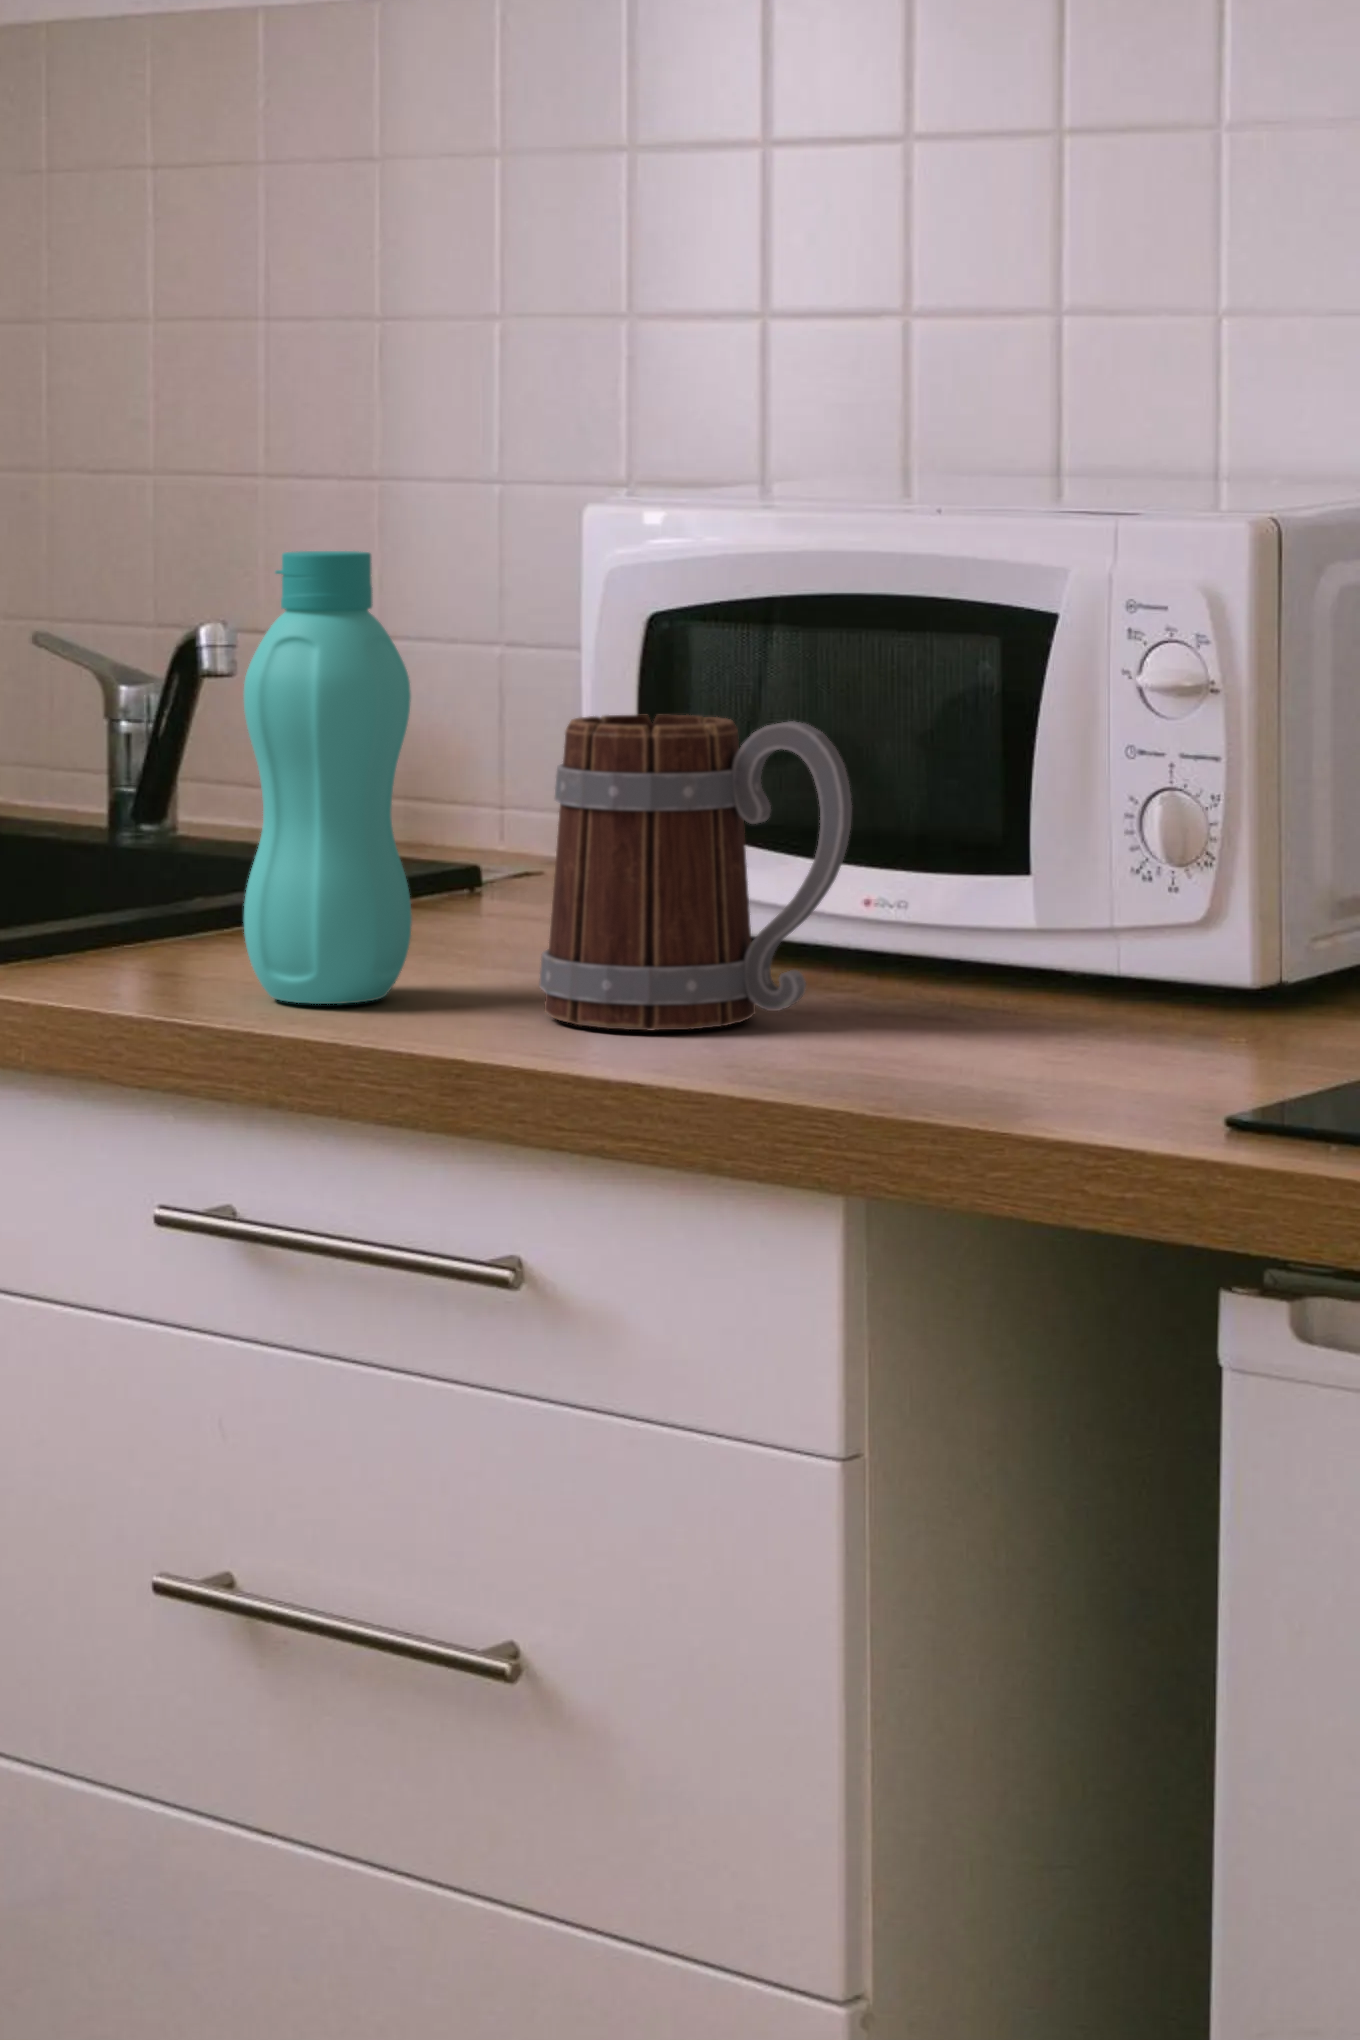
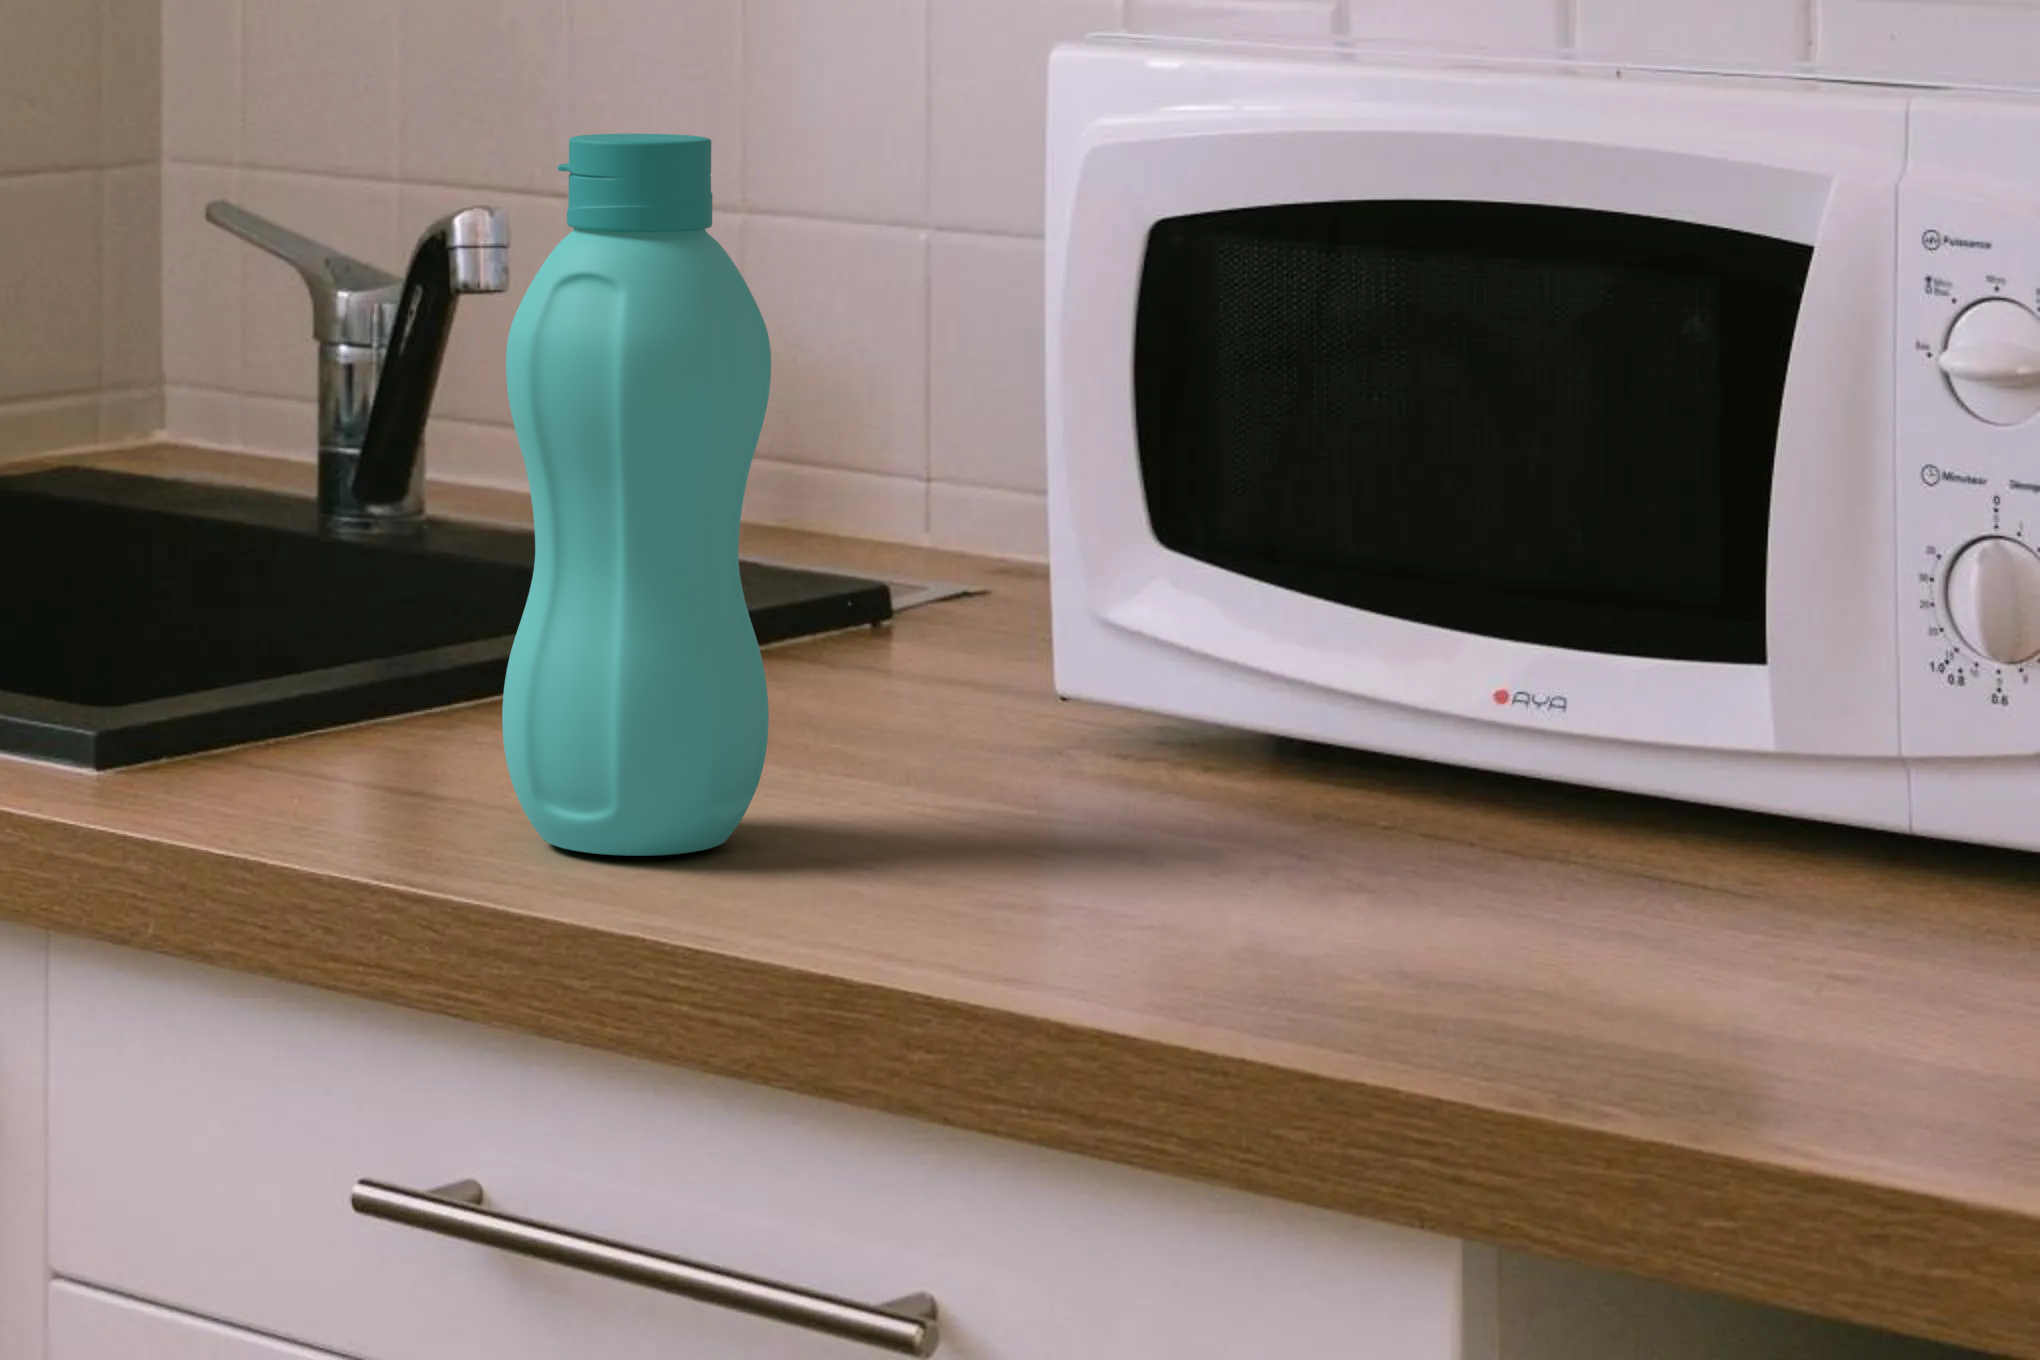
mug: present [539,715,851,1030] -> none [971,403,1483,922]

